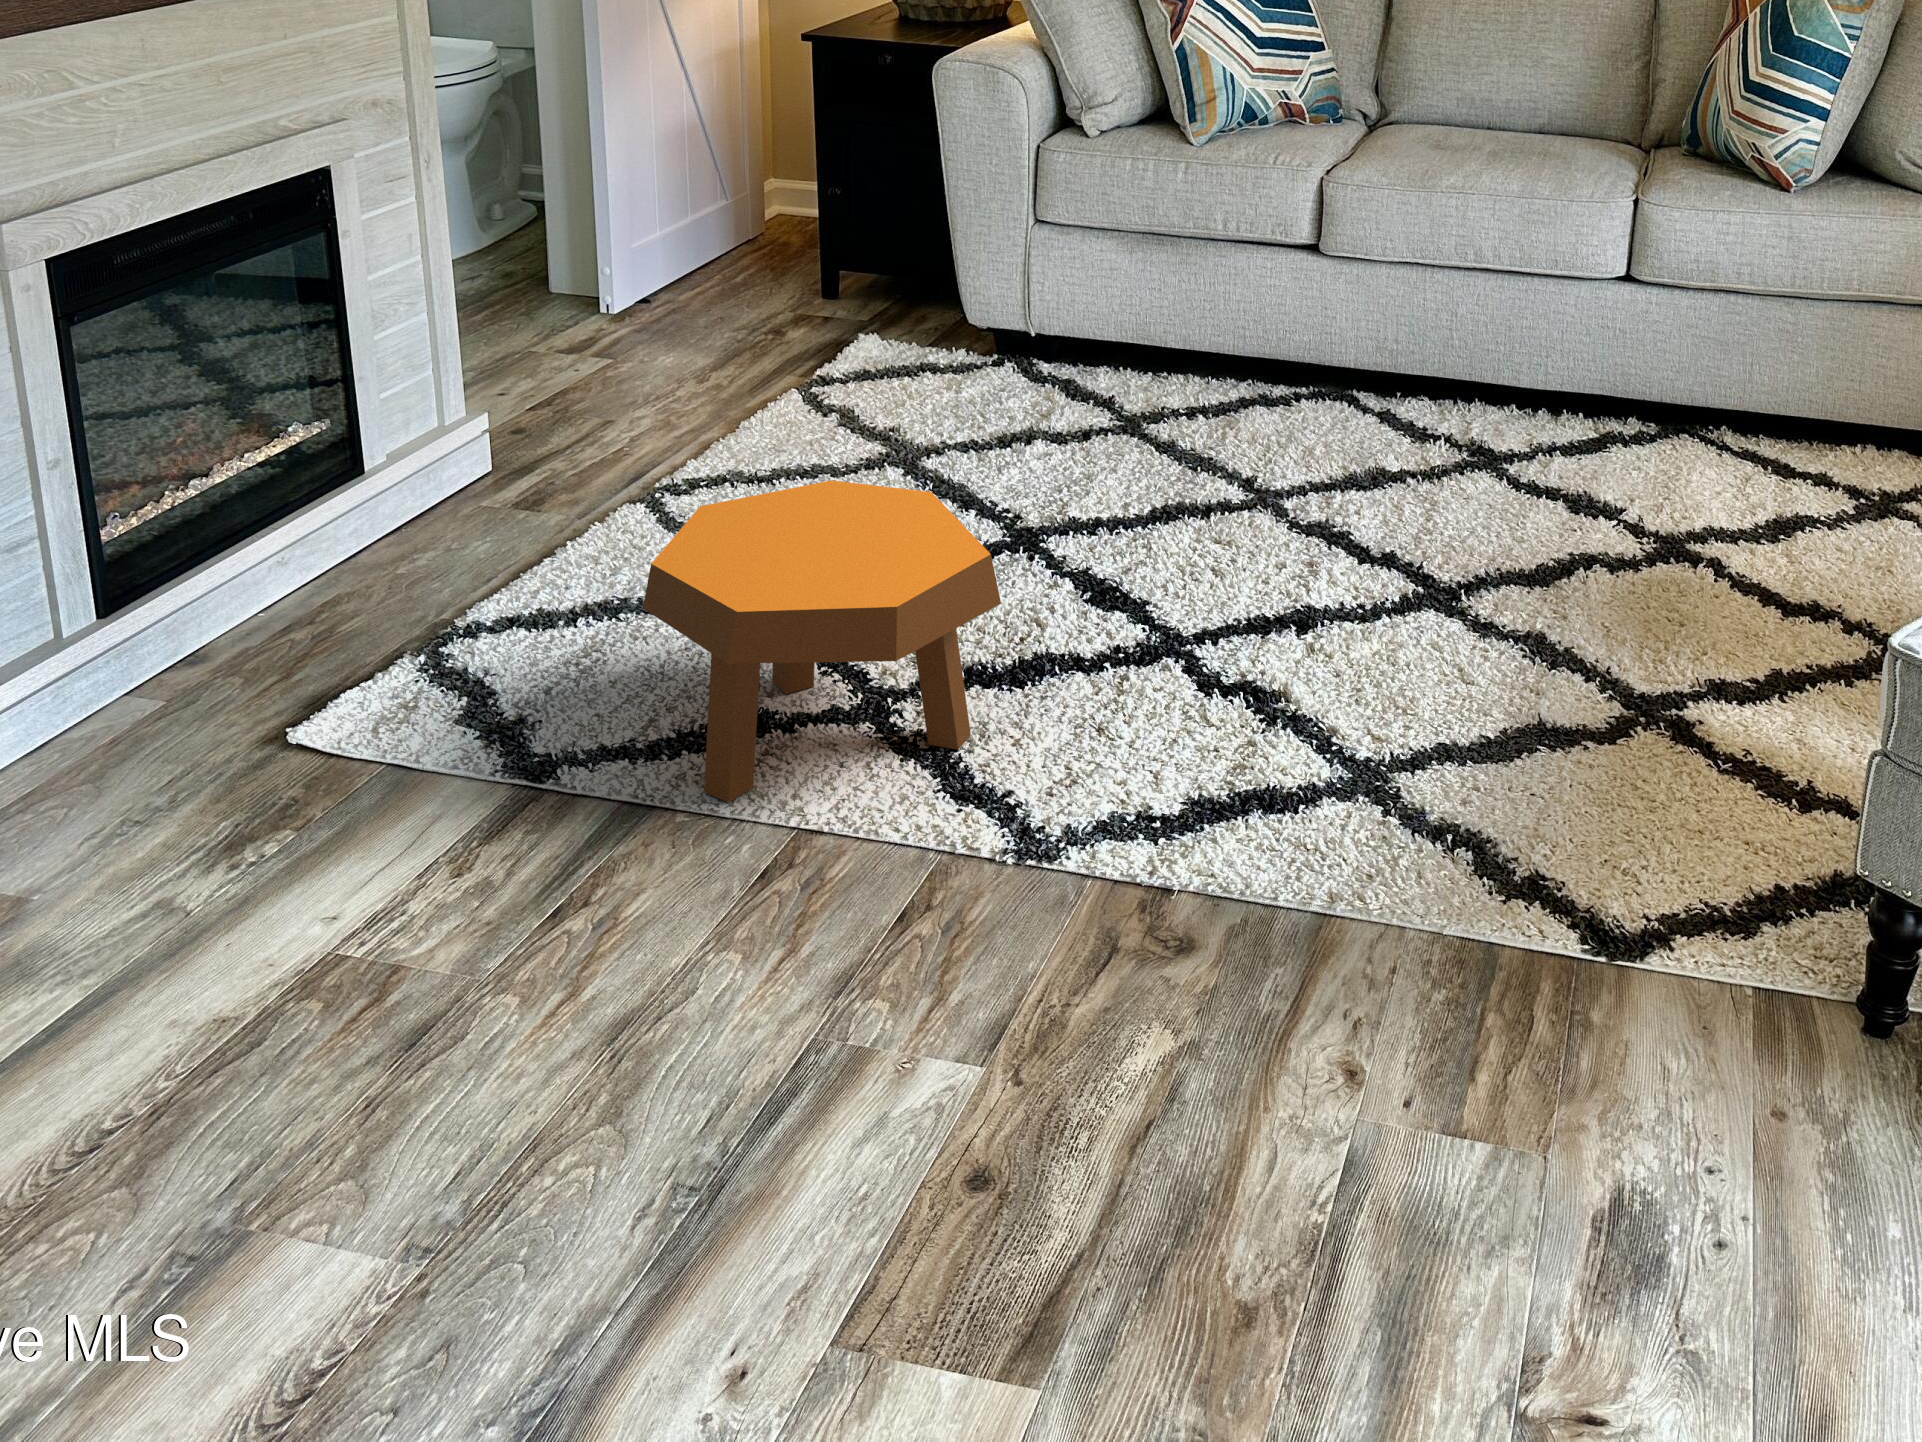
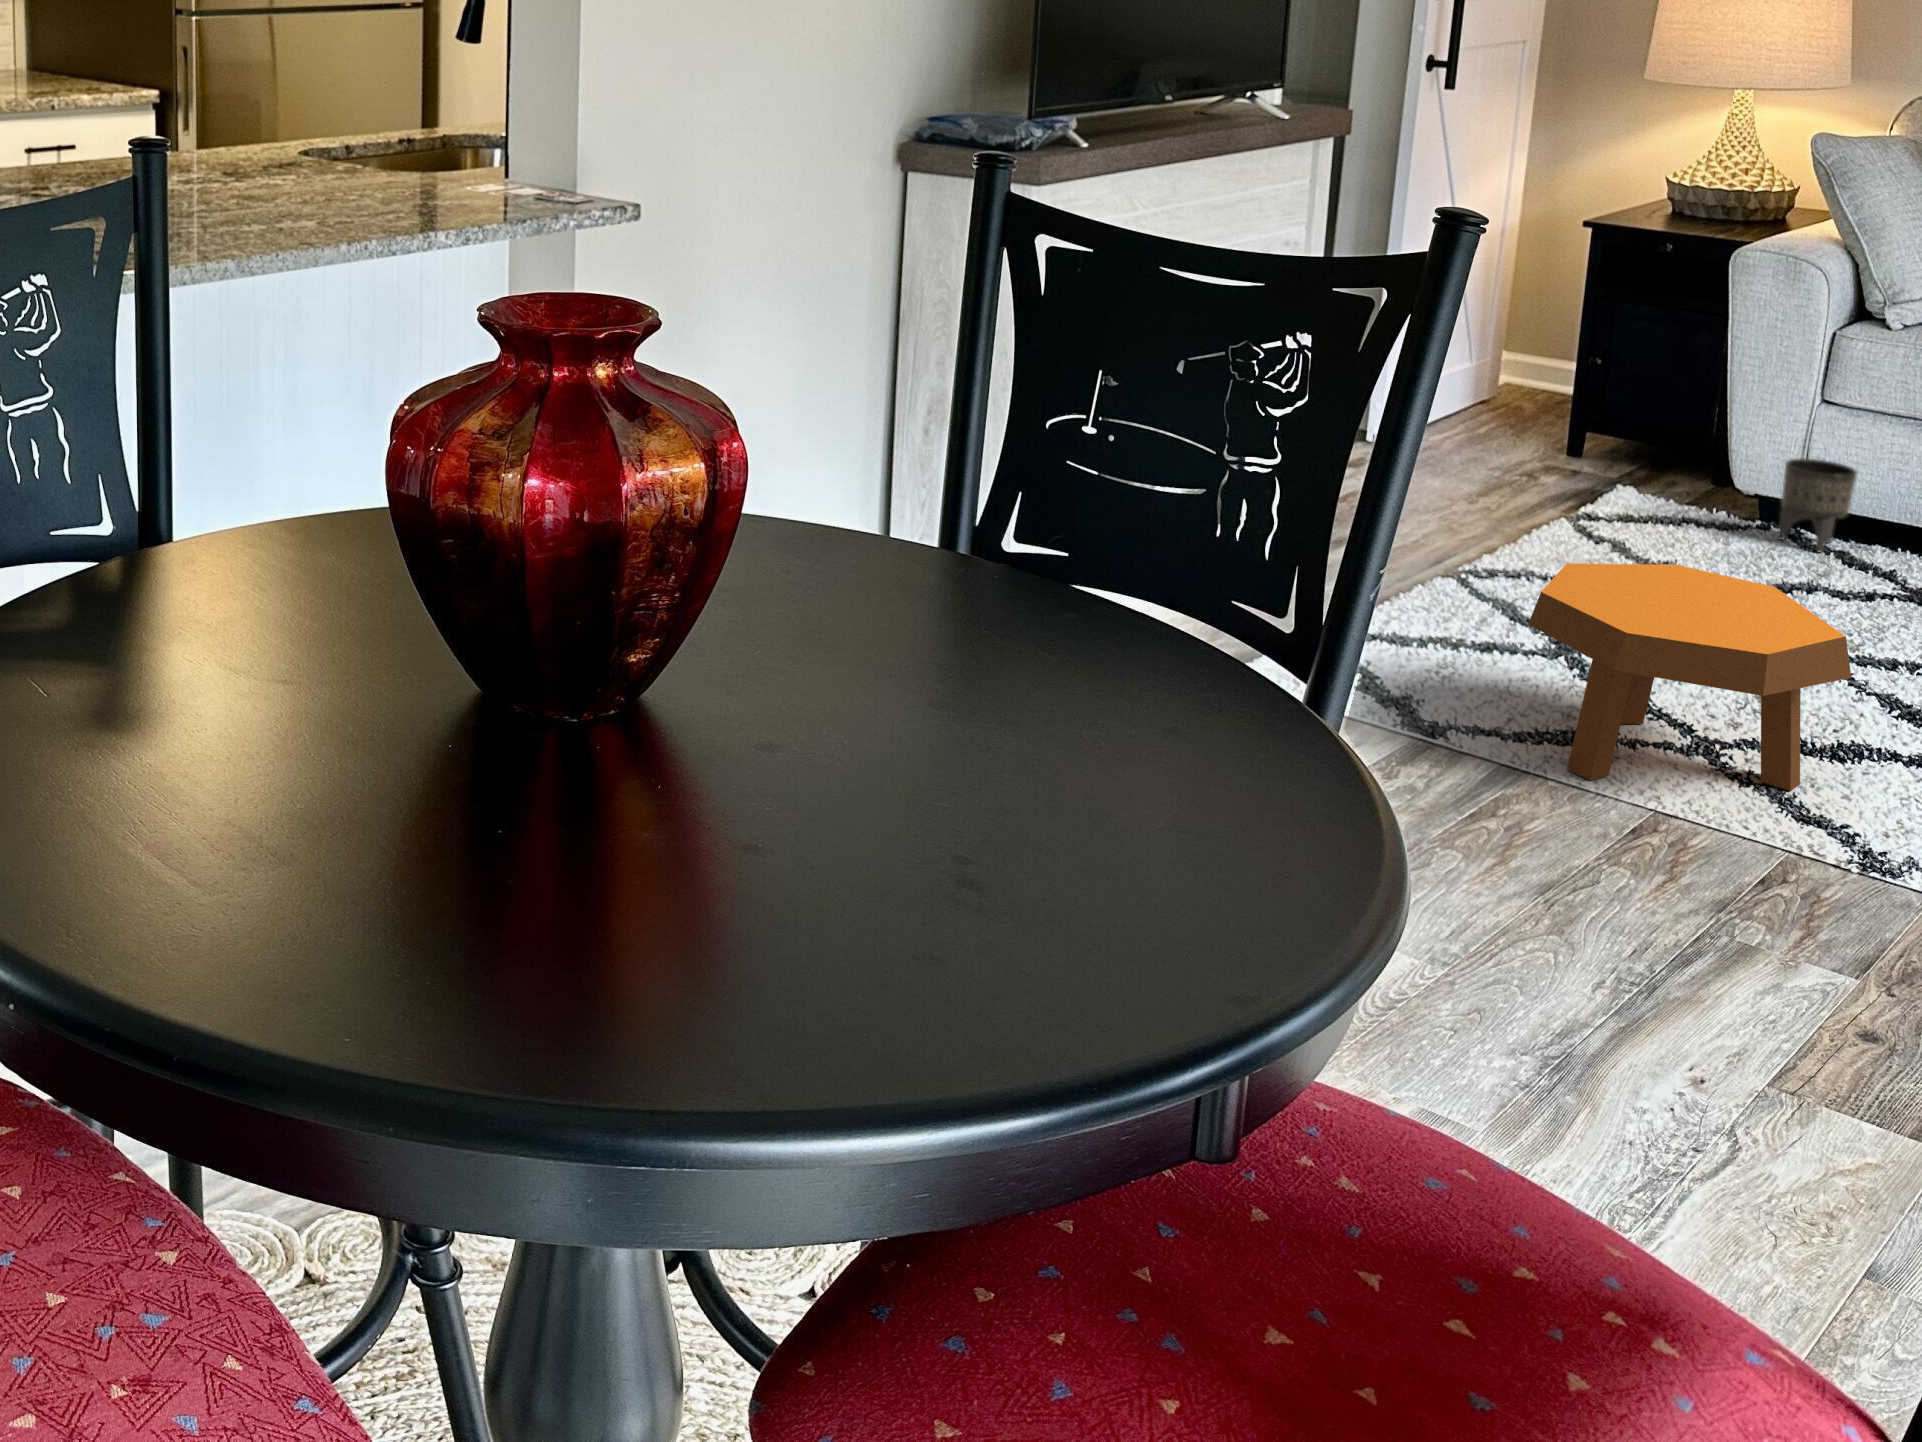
planter: none [1004,285,1070,388] -> present [1778,459,1857,553]

